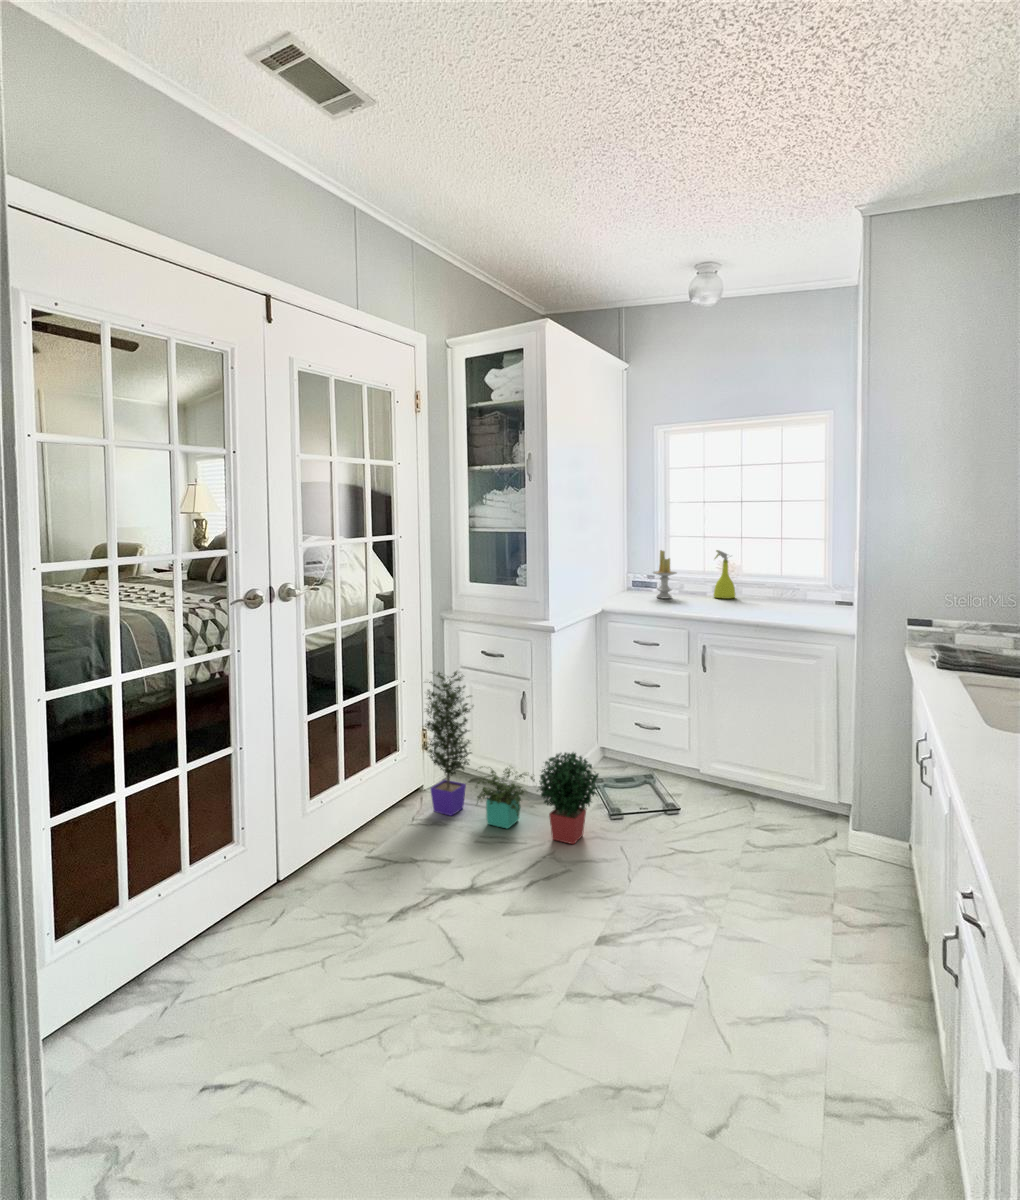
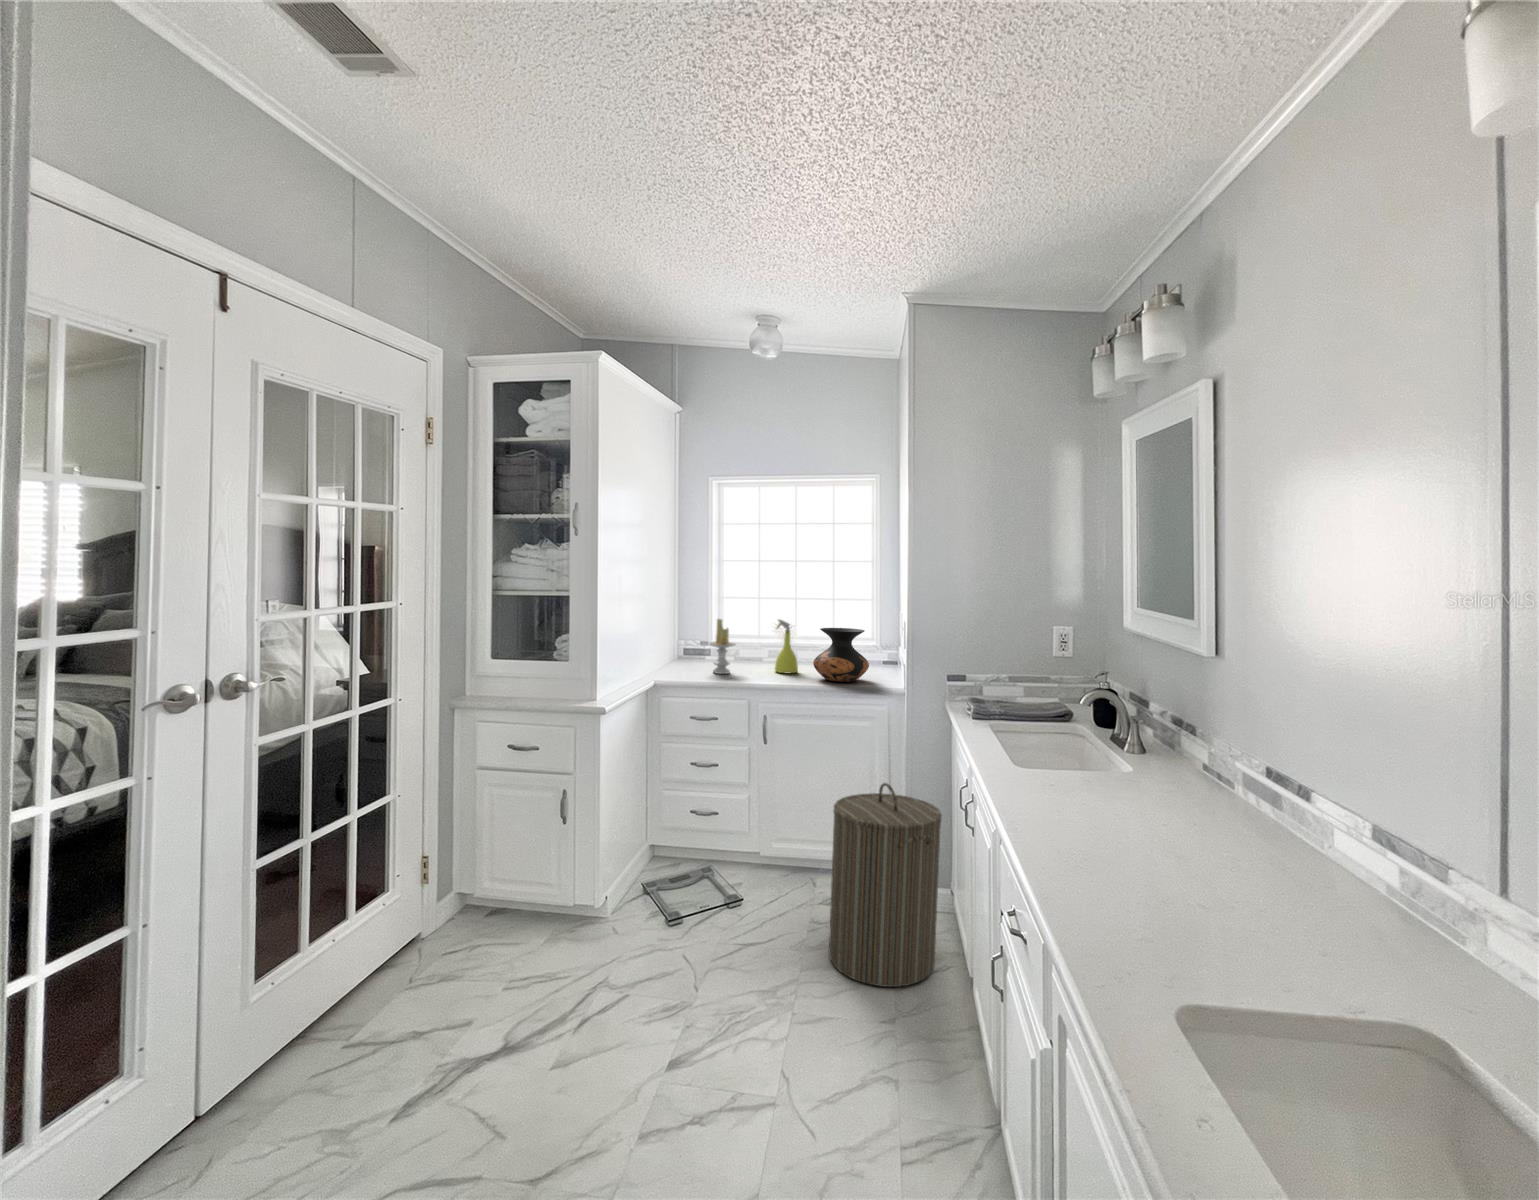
vase: none [748,557,802,605] -> present [813,628,869,682]
potted plant: present [423,671,598,844] -> none [422,776,660,991]
laundry hamper: none [749,690,858,869] -> present [829,783,942,987]

